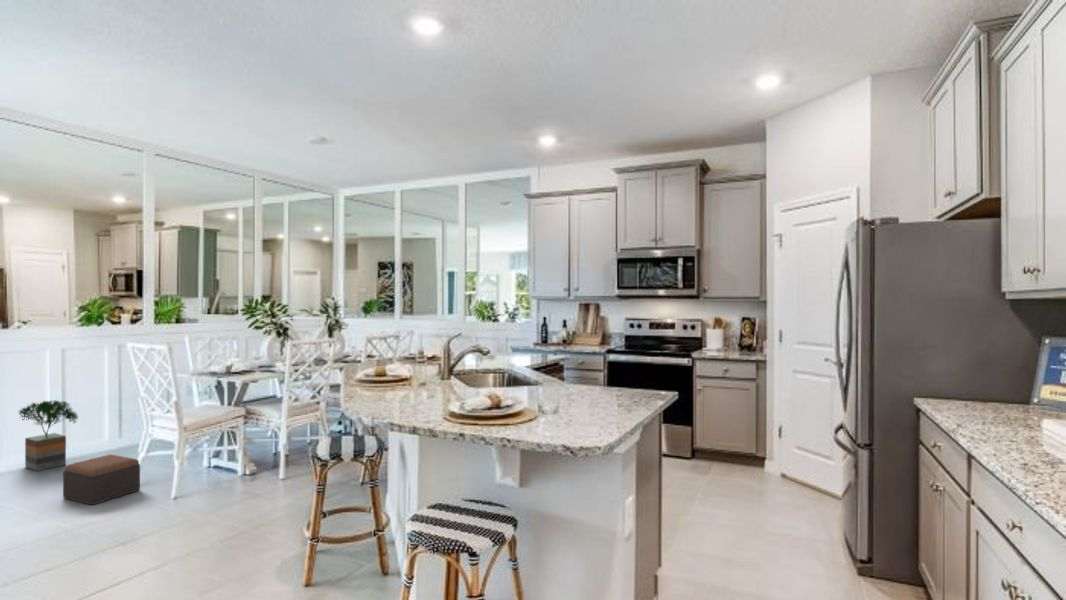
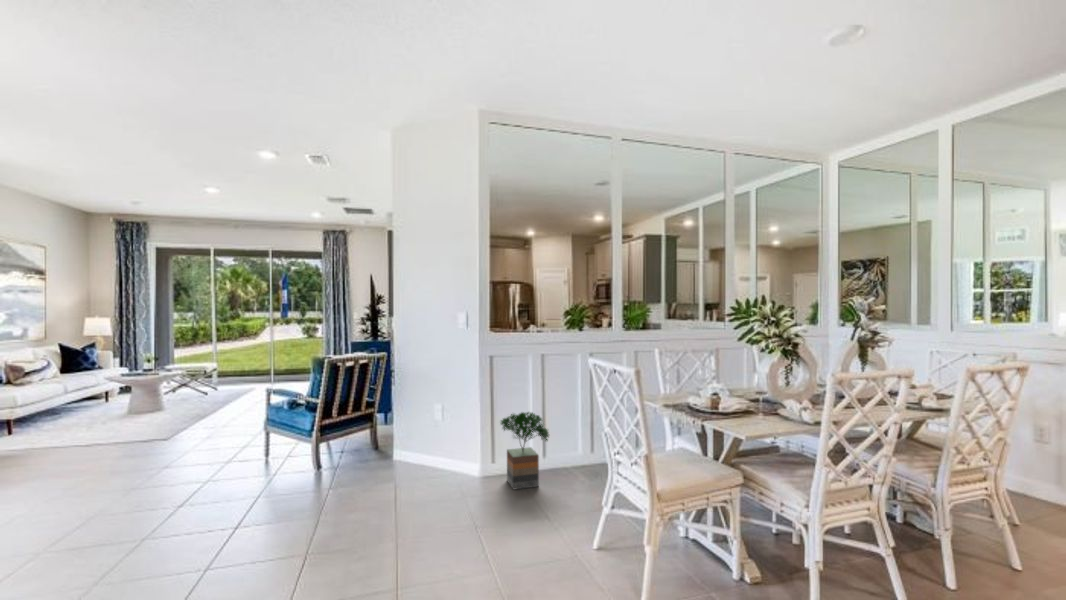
footstool: present [63,455,140,505] -> none [522,502,603,582]

